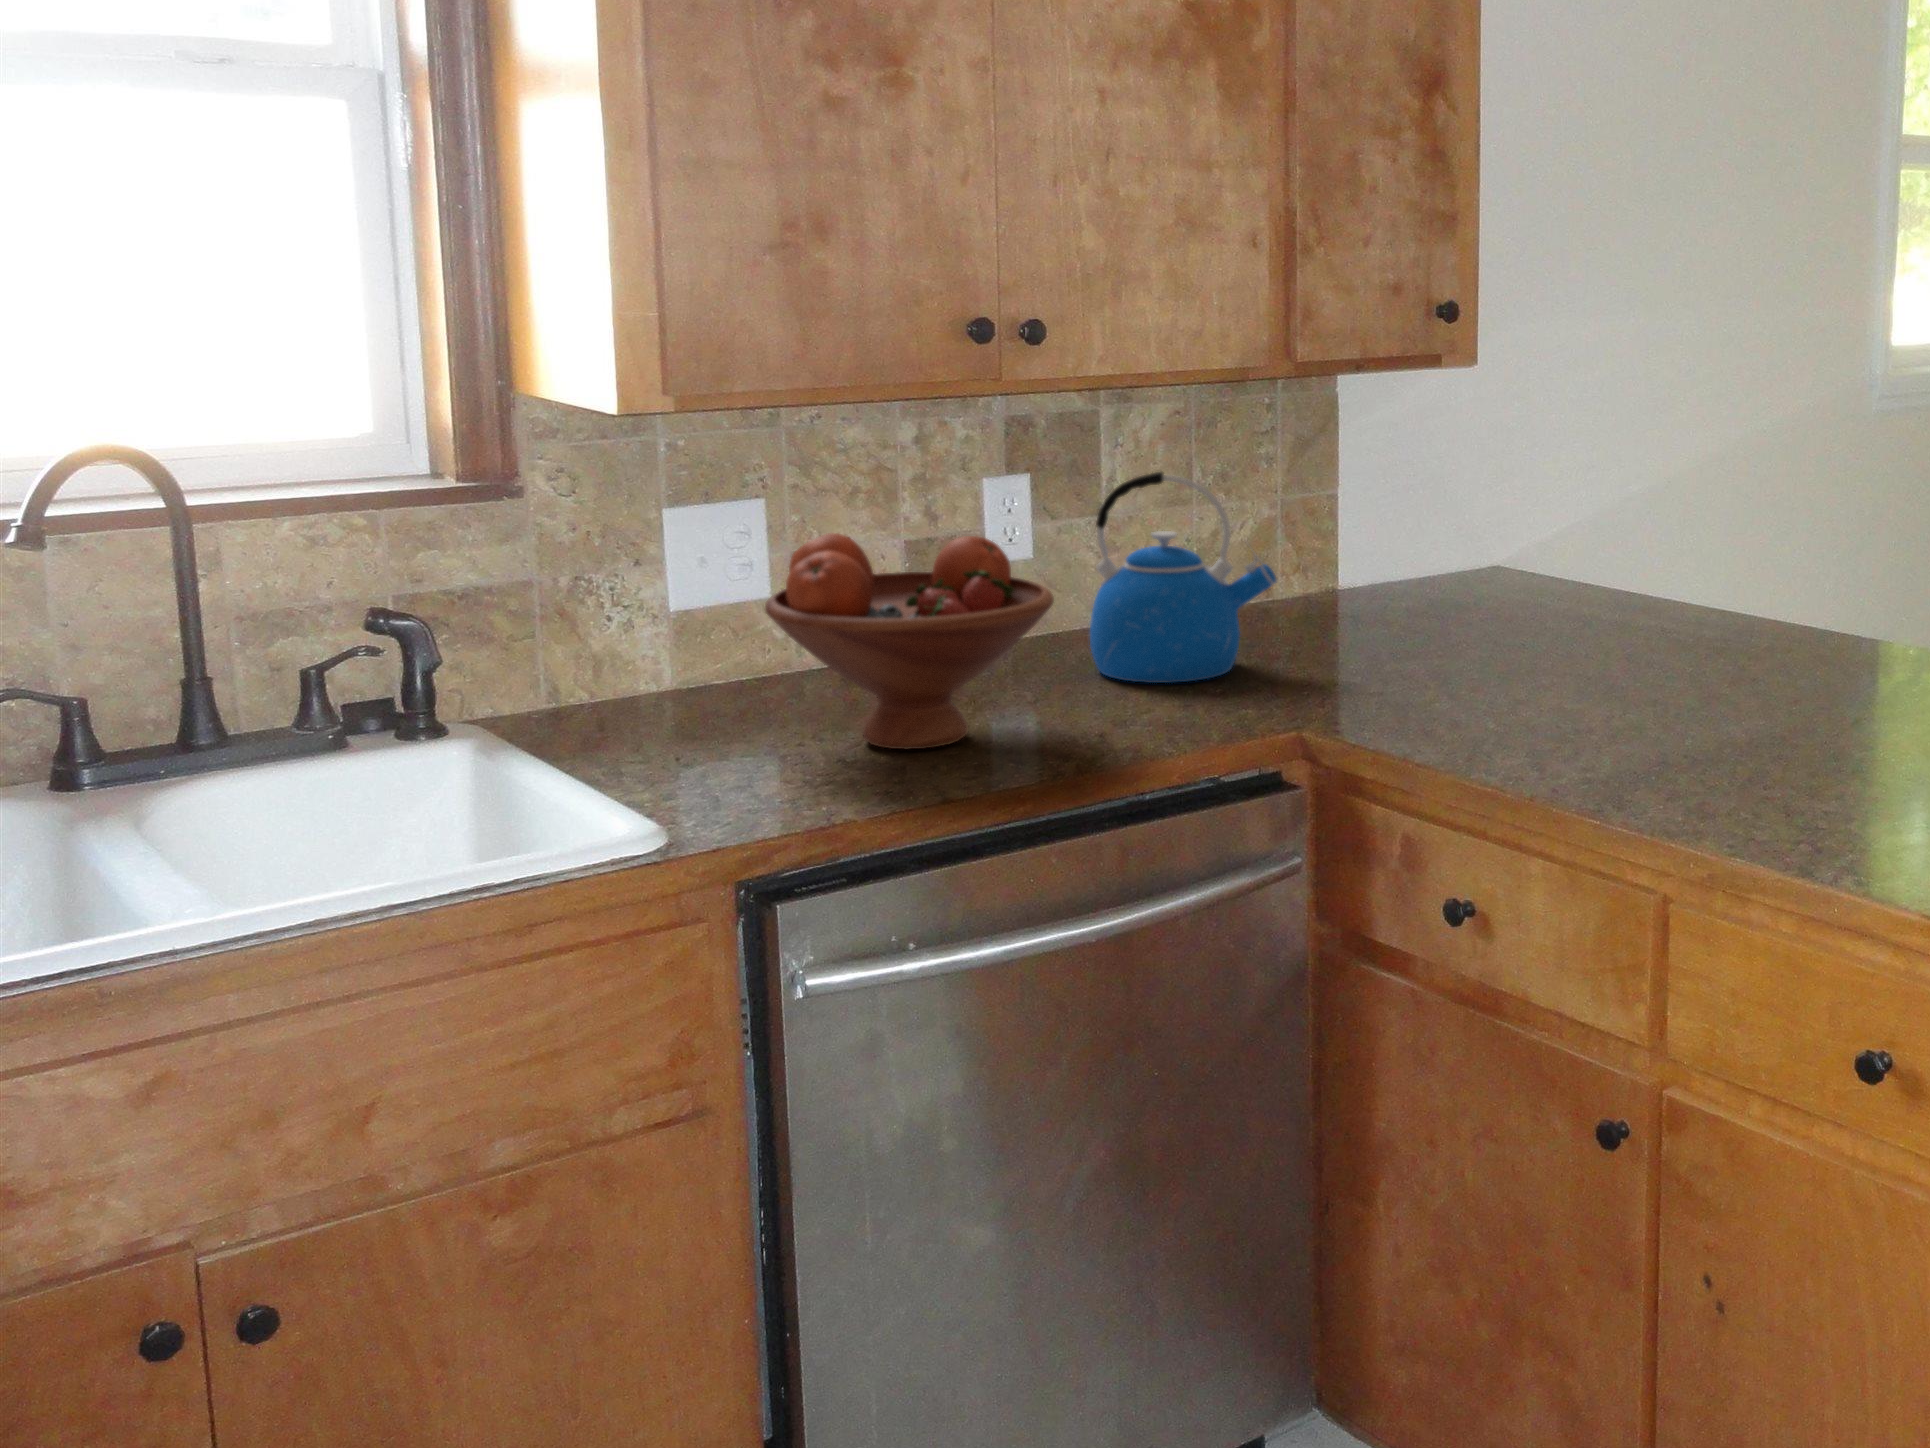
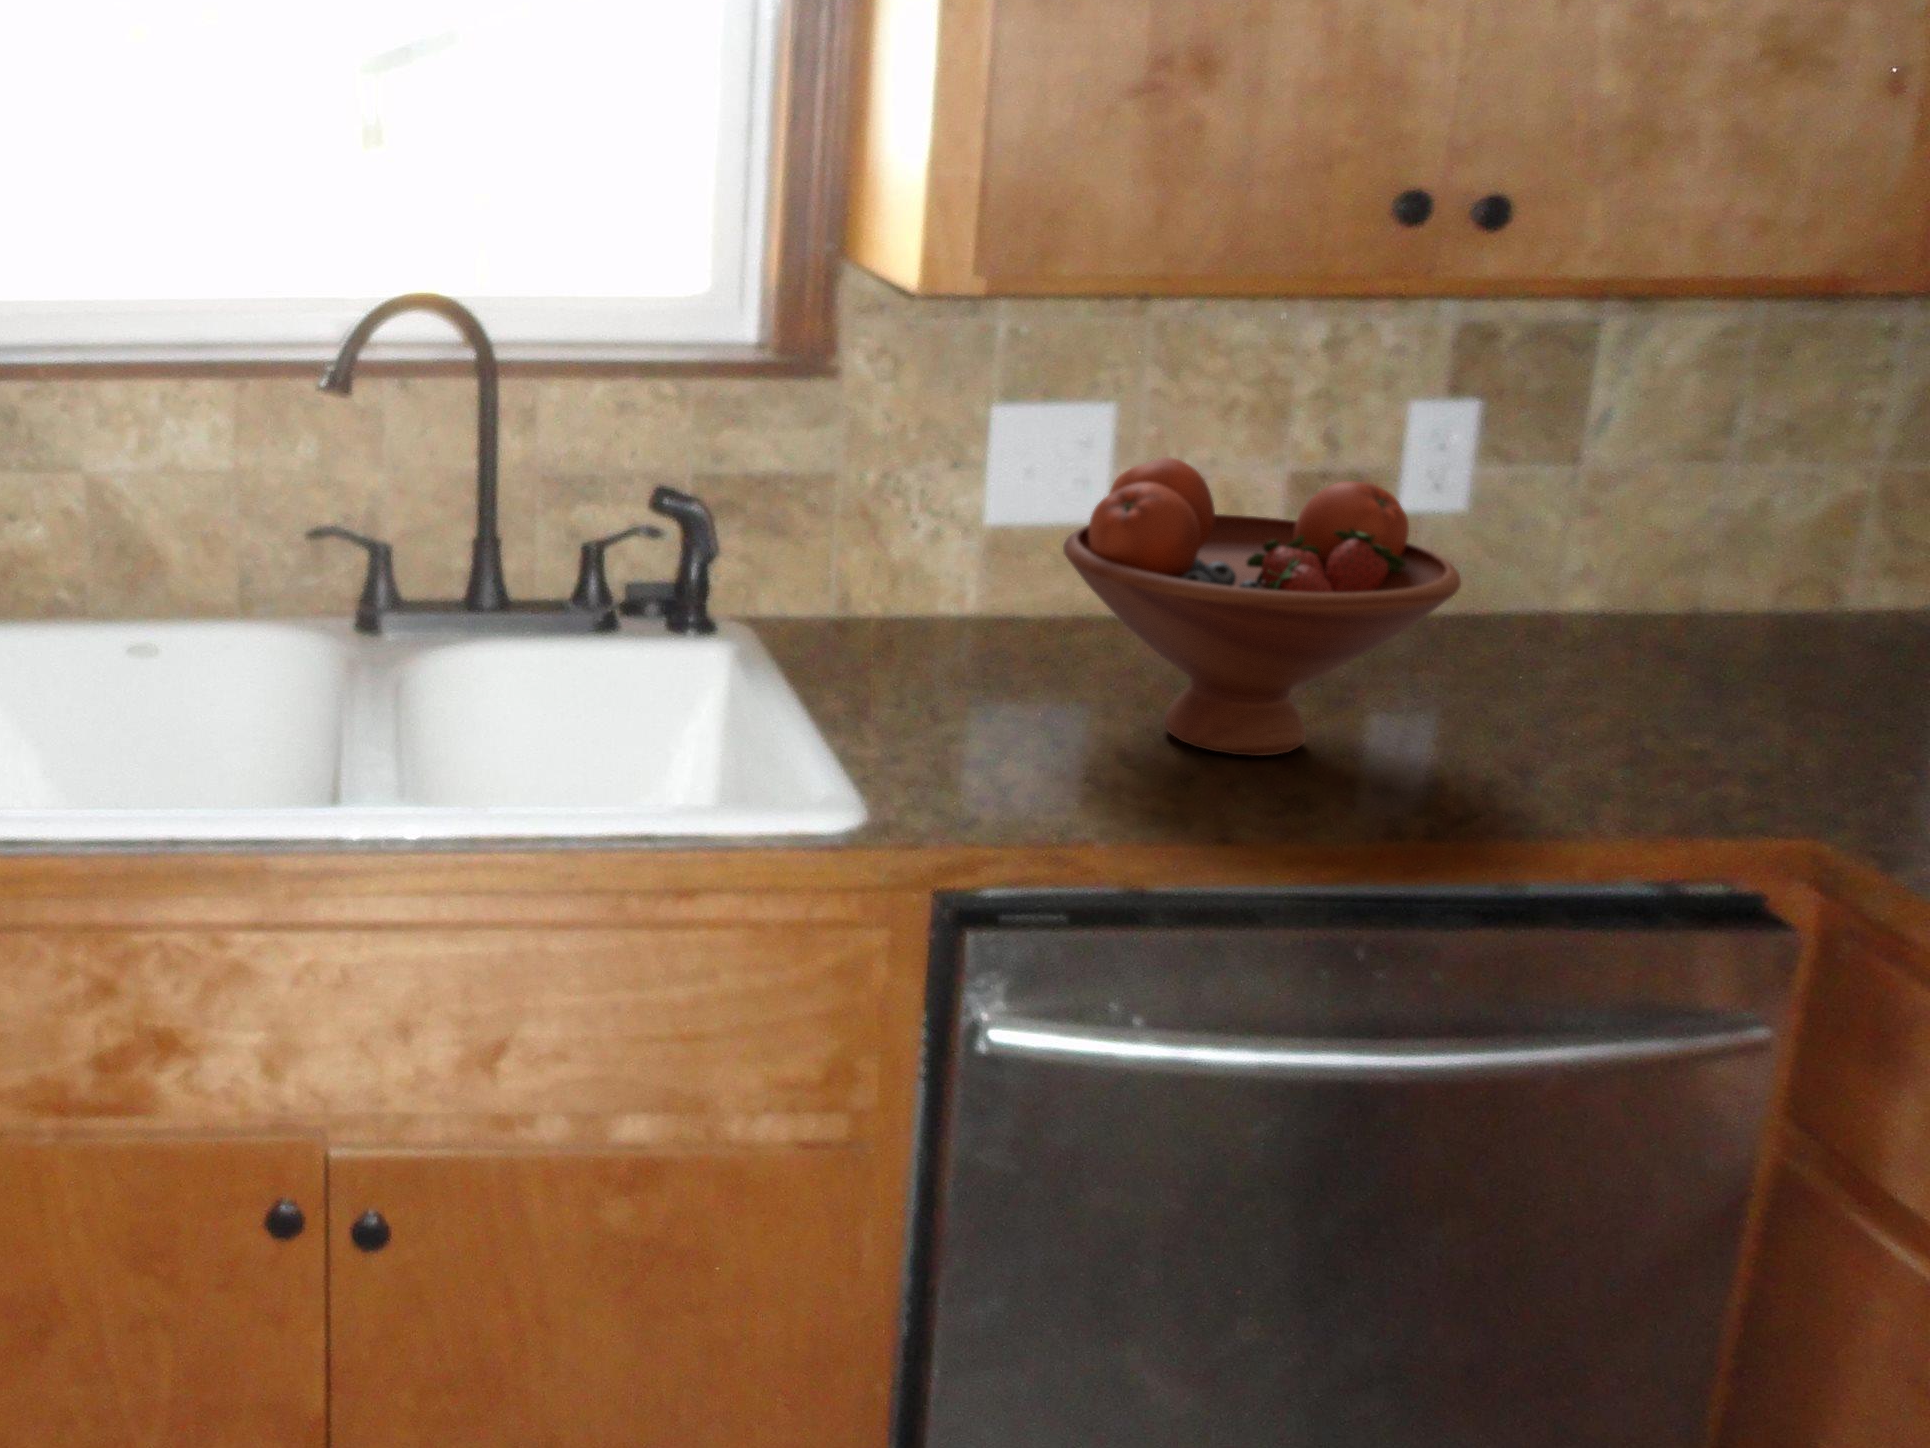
kettle: present [1090,472,1276,683] -> none [1521,415,1847,722]

